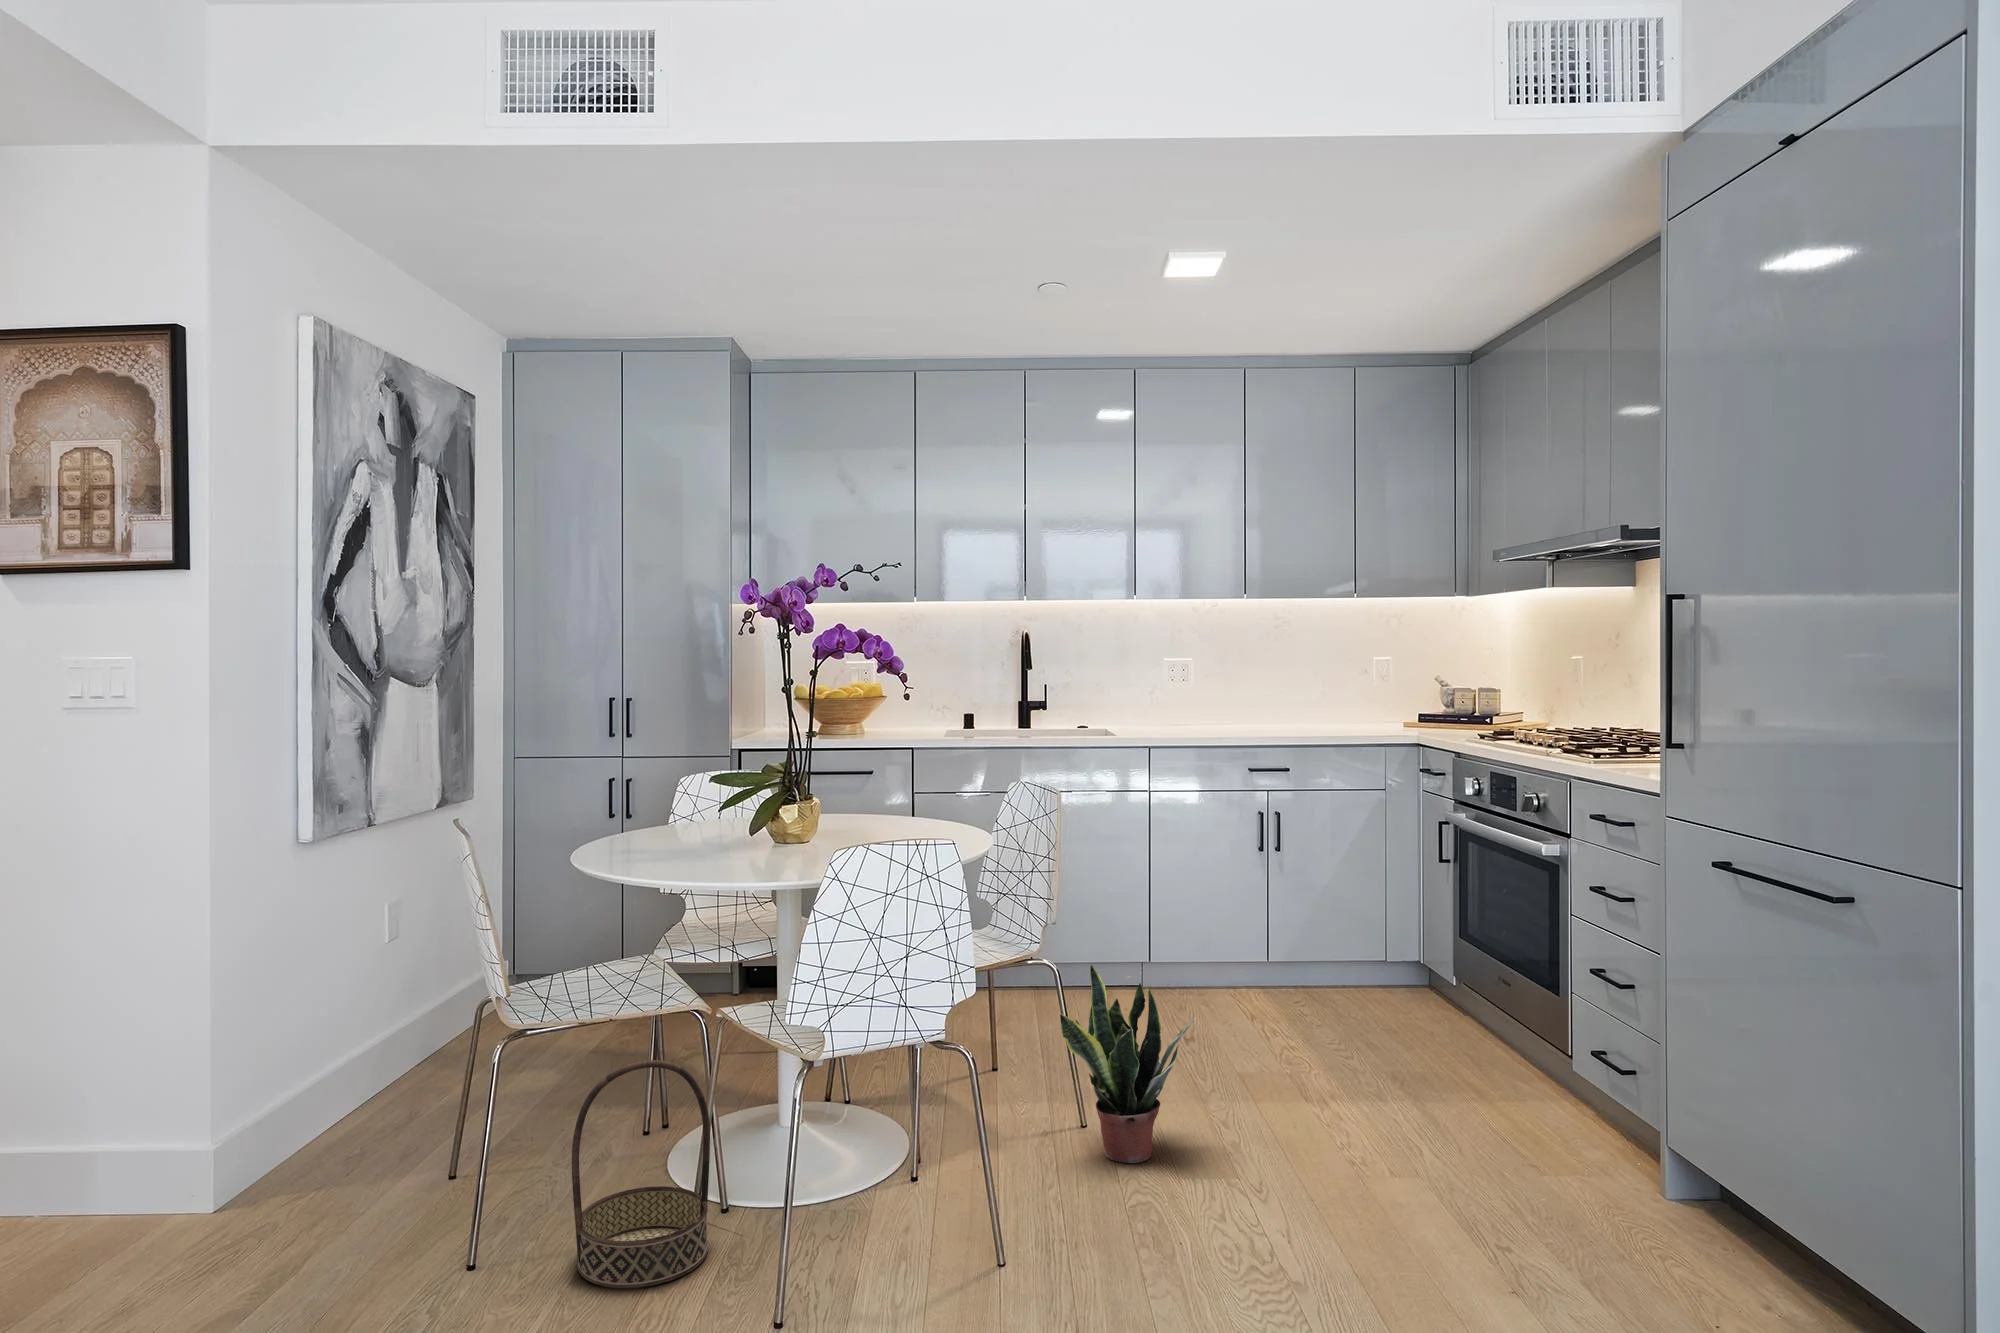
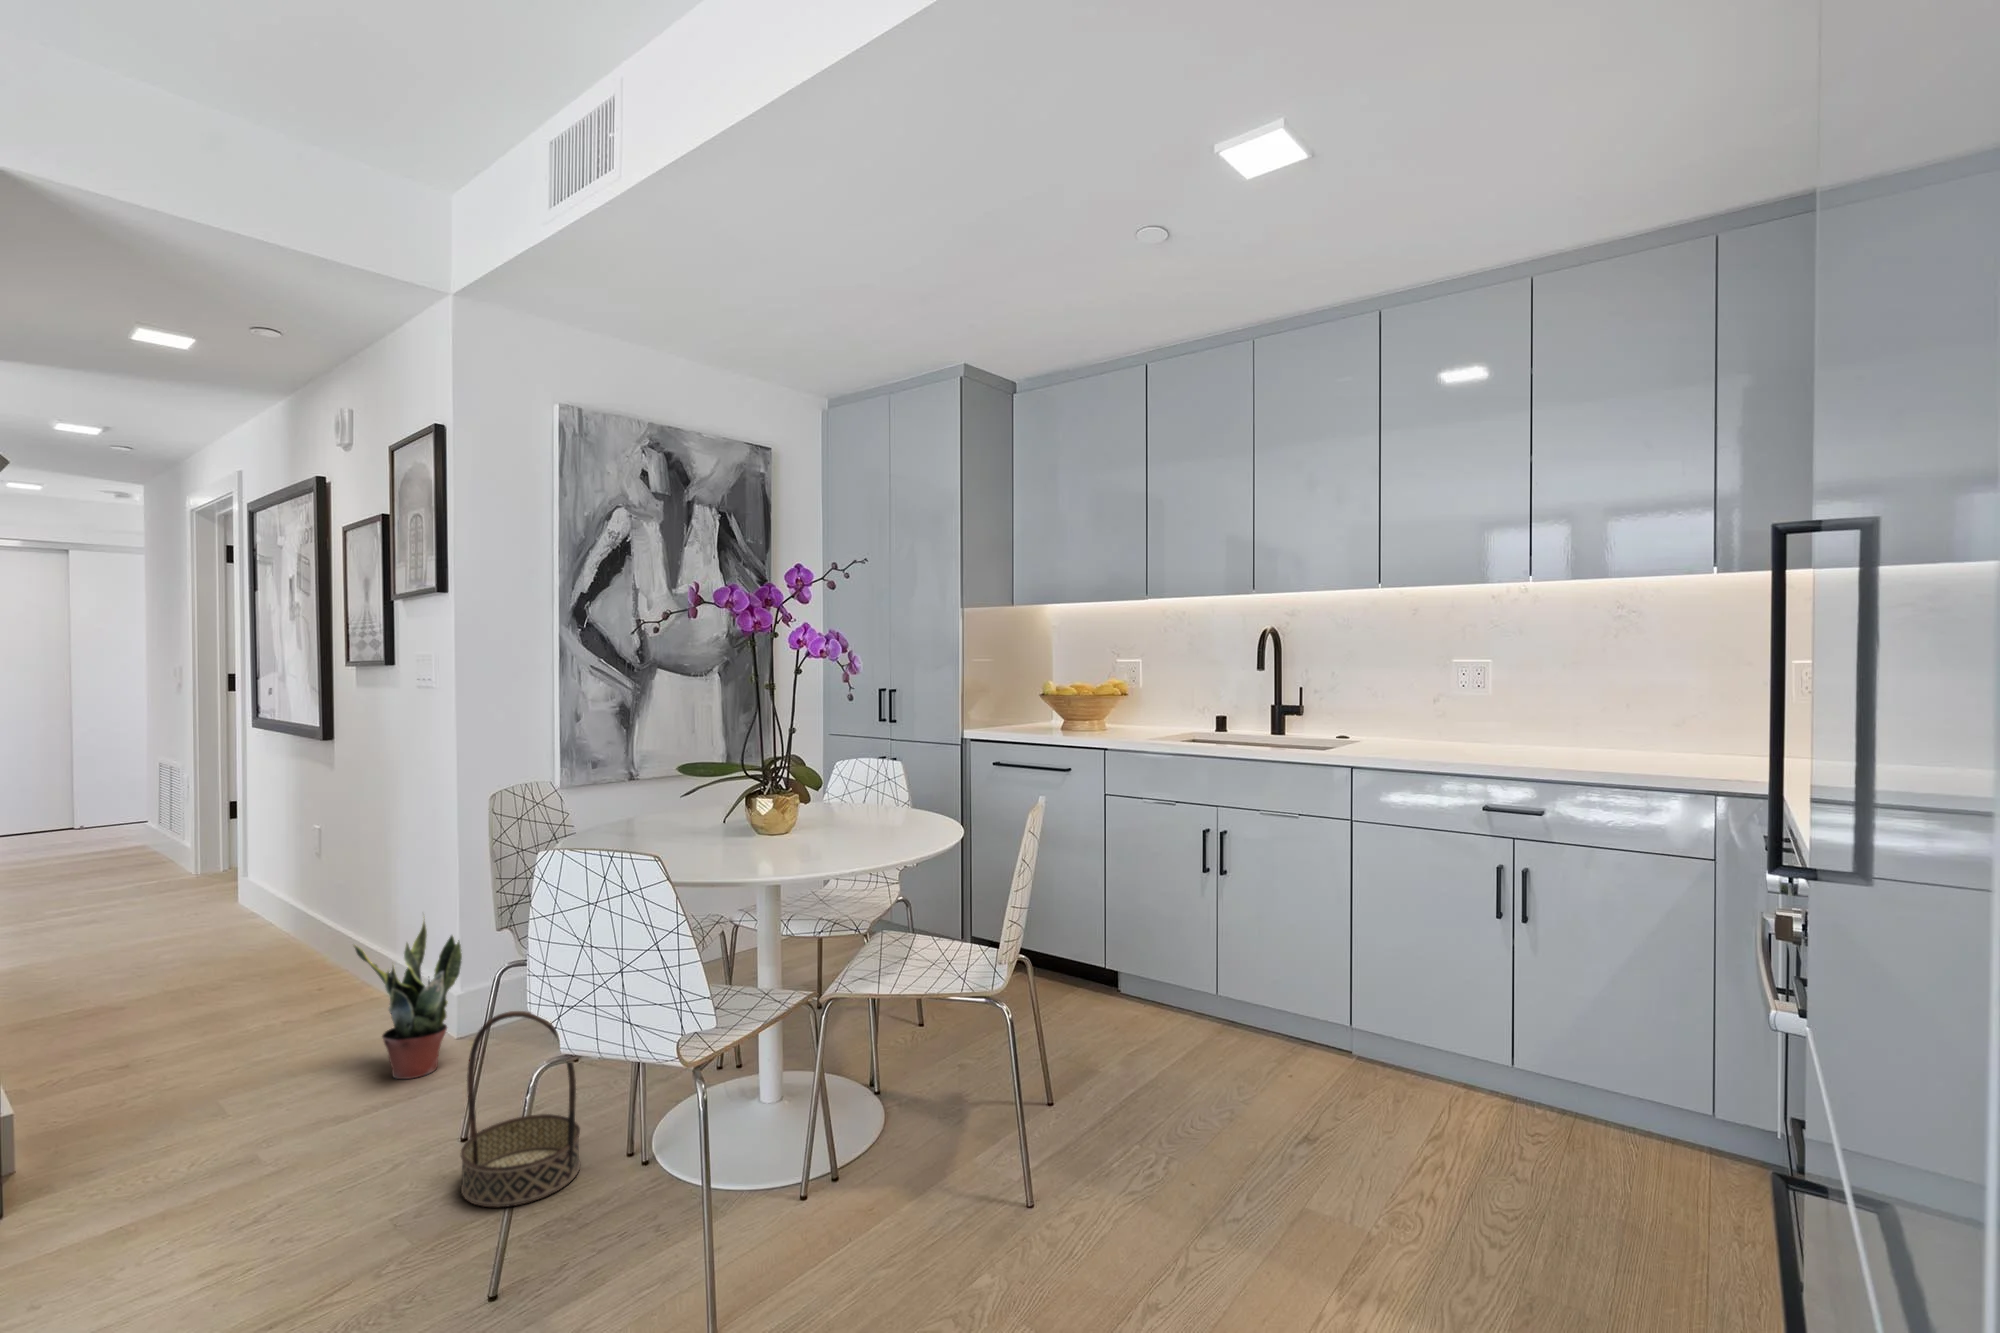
potted plant: present [1060,965,1196,1163] -> present [354,917,462,1079]

